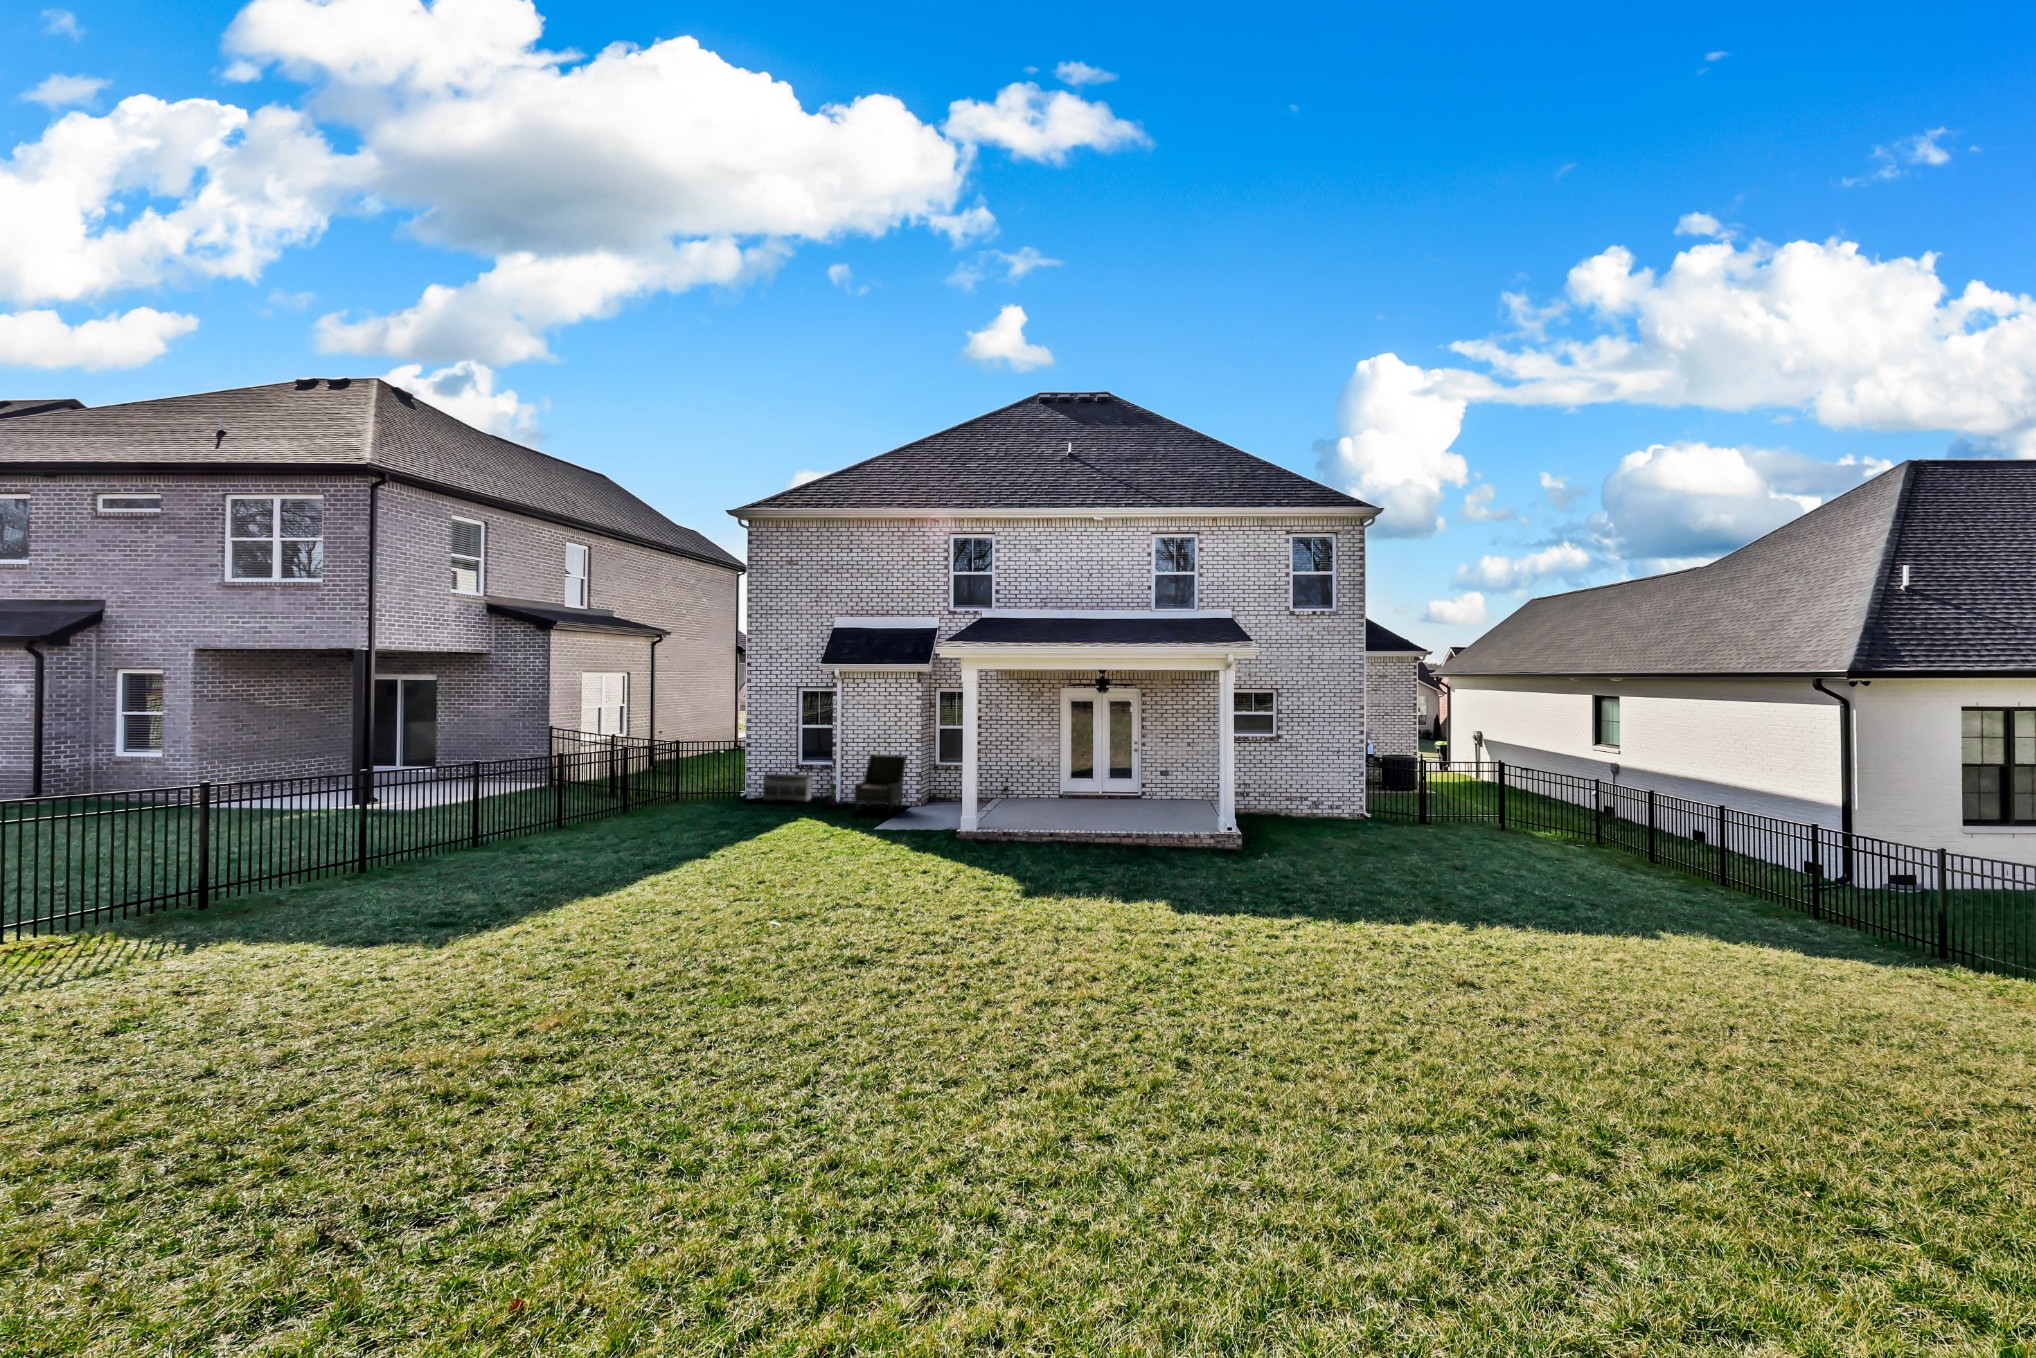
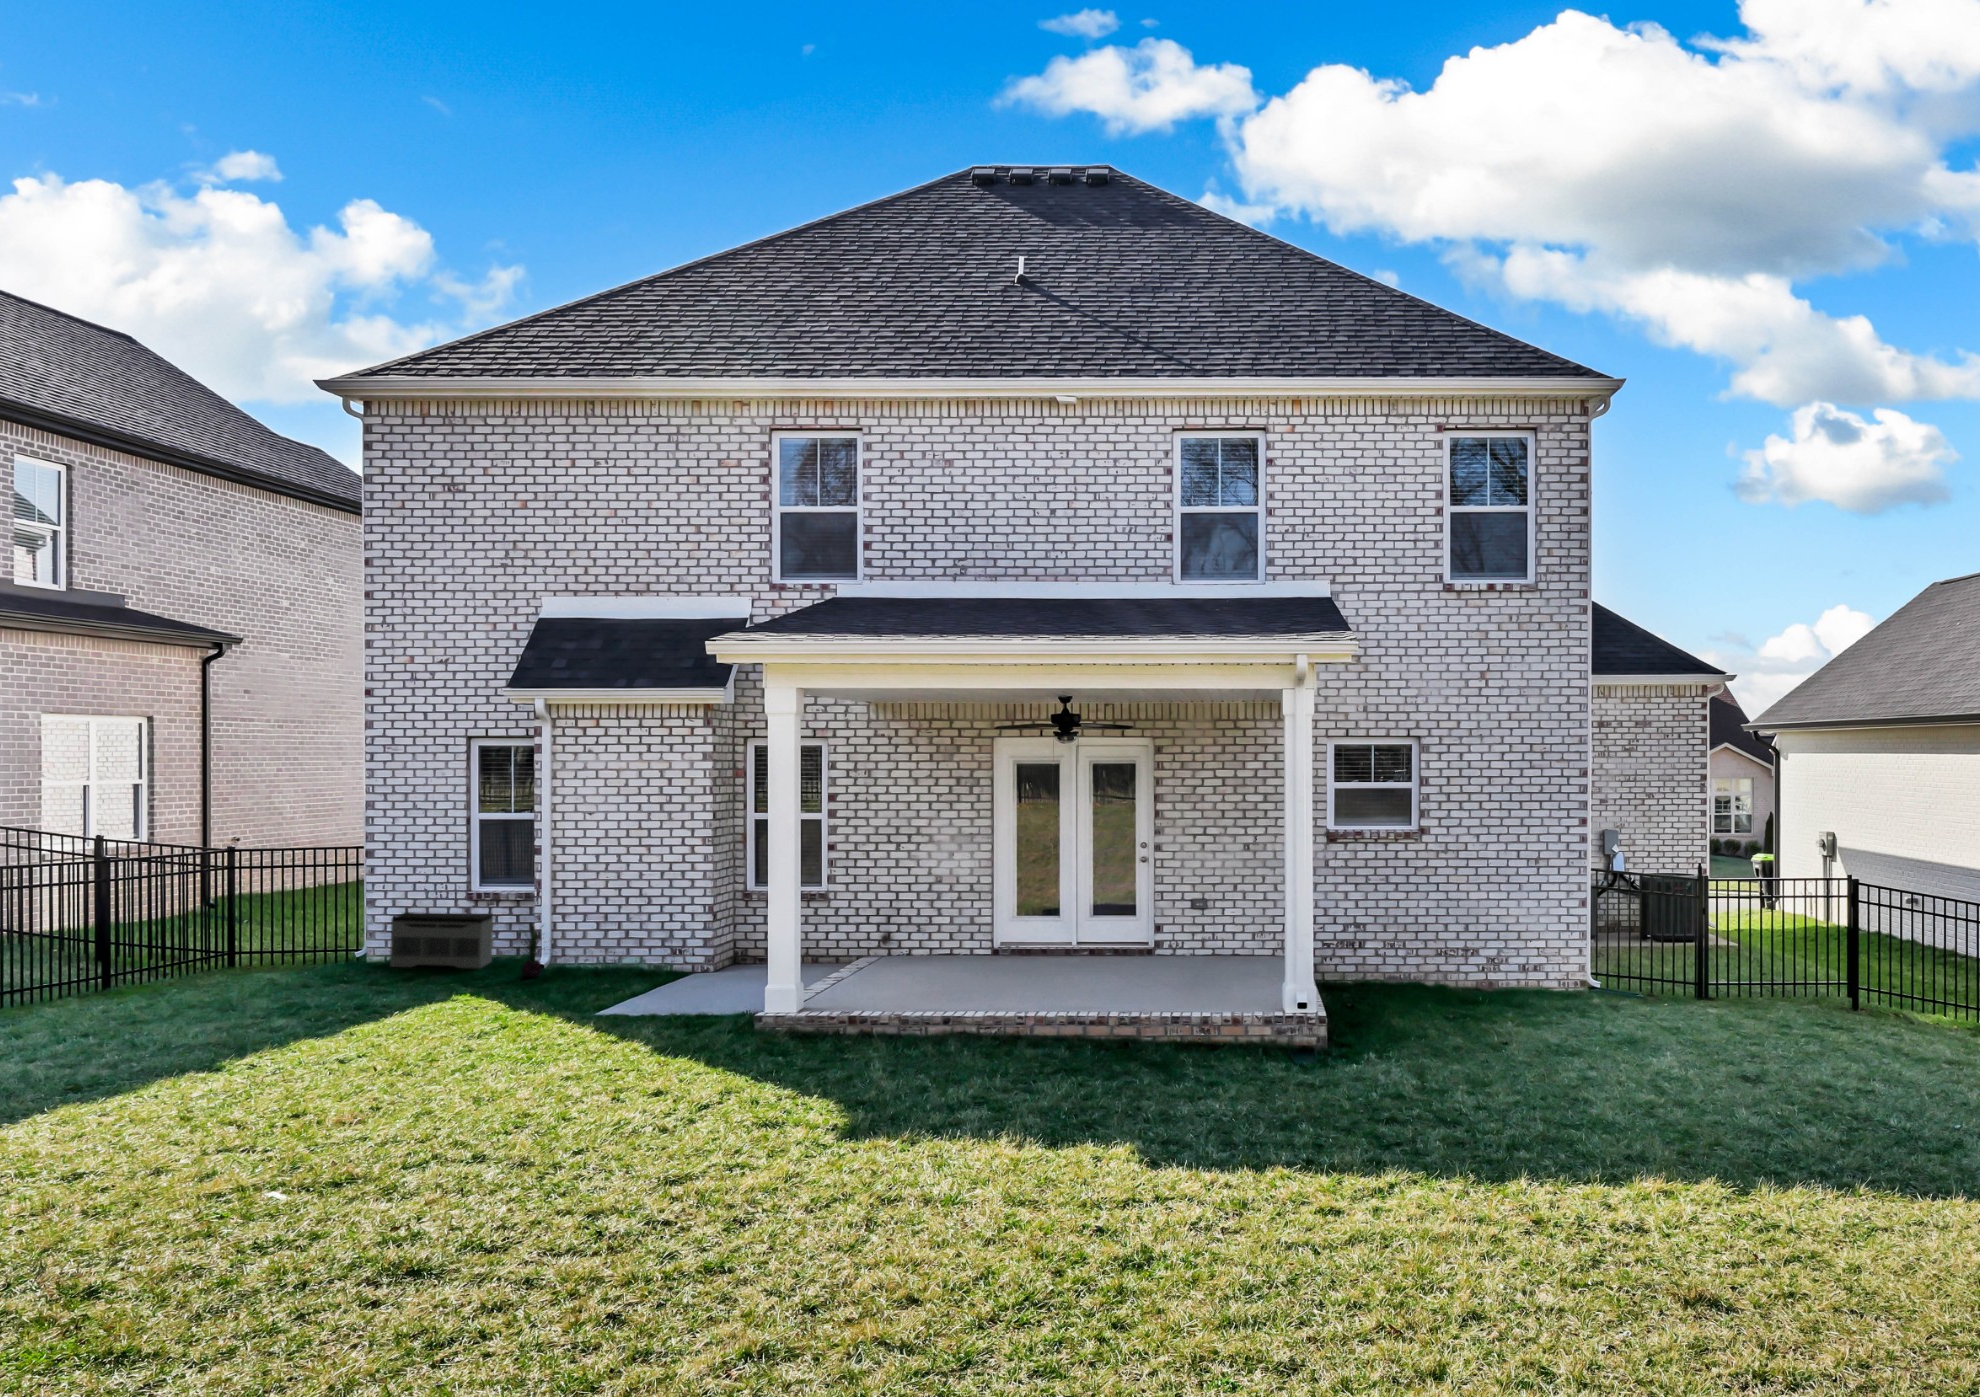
chair: present [854,754,907,812] -> none [574,871,683,991]

